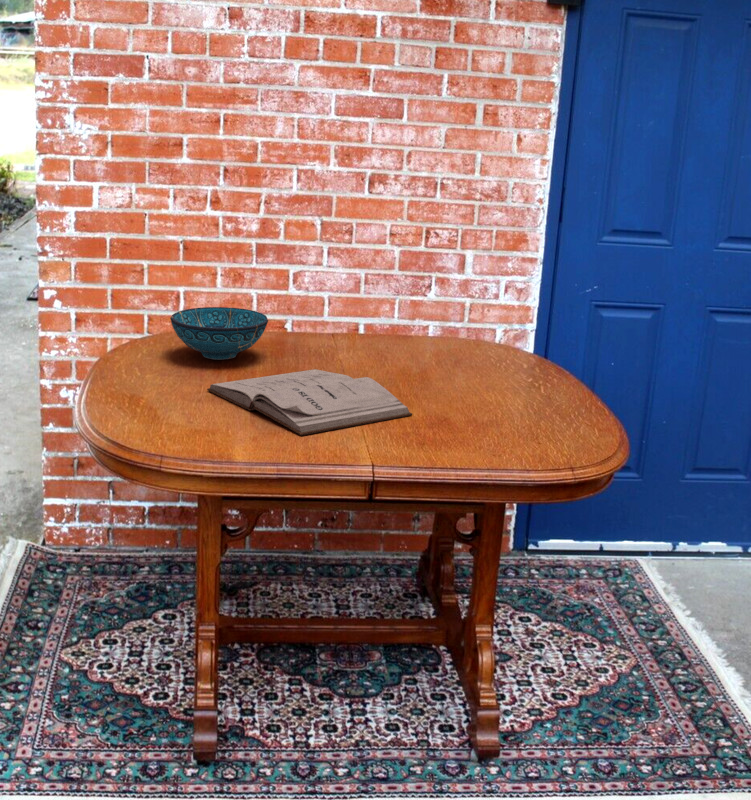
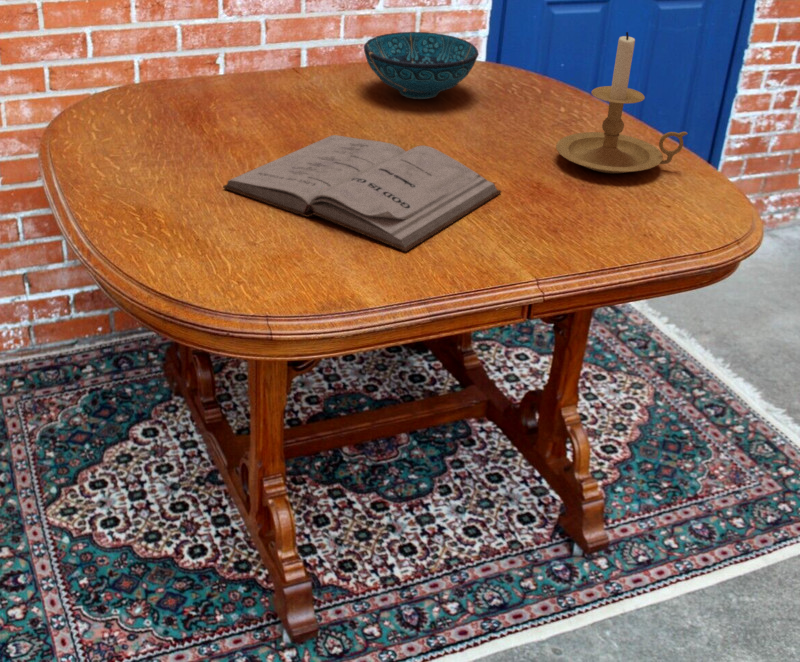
candle holder: none [479,302,582,415] -> present [556,32,687,173]
decorative bowl: present [170,307,268,360] -> present [364,32,478,99]

